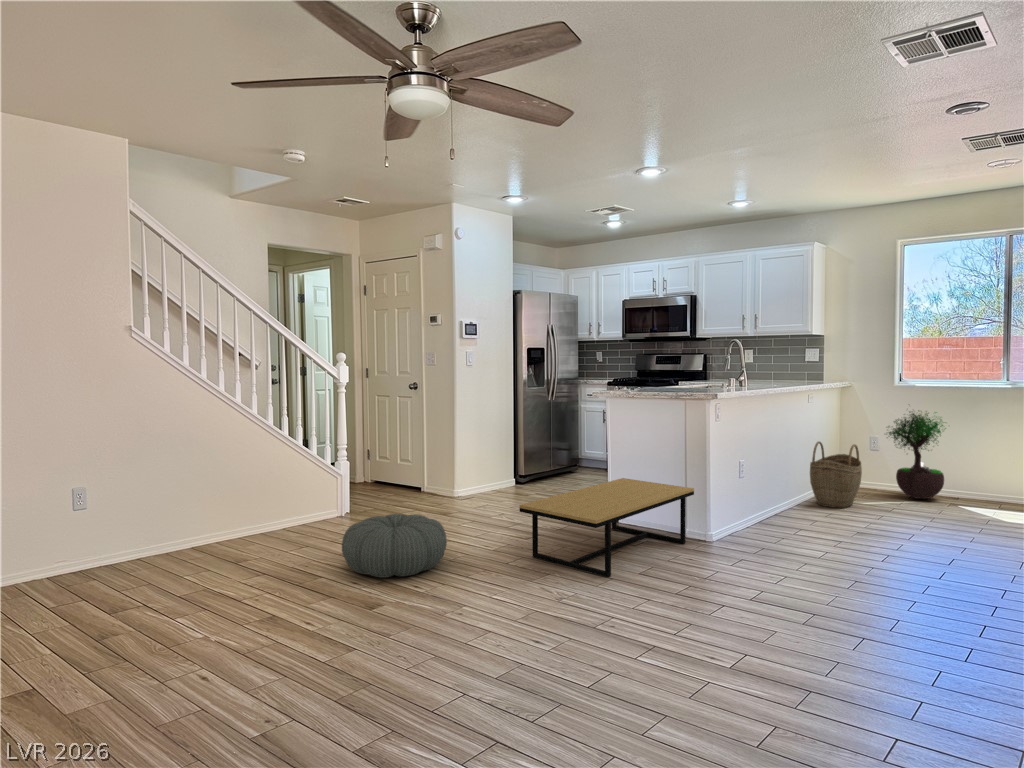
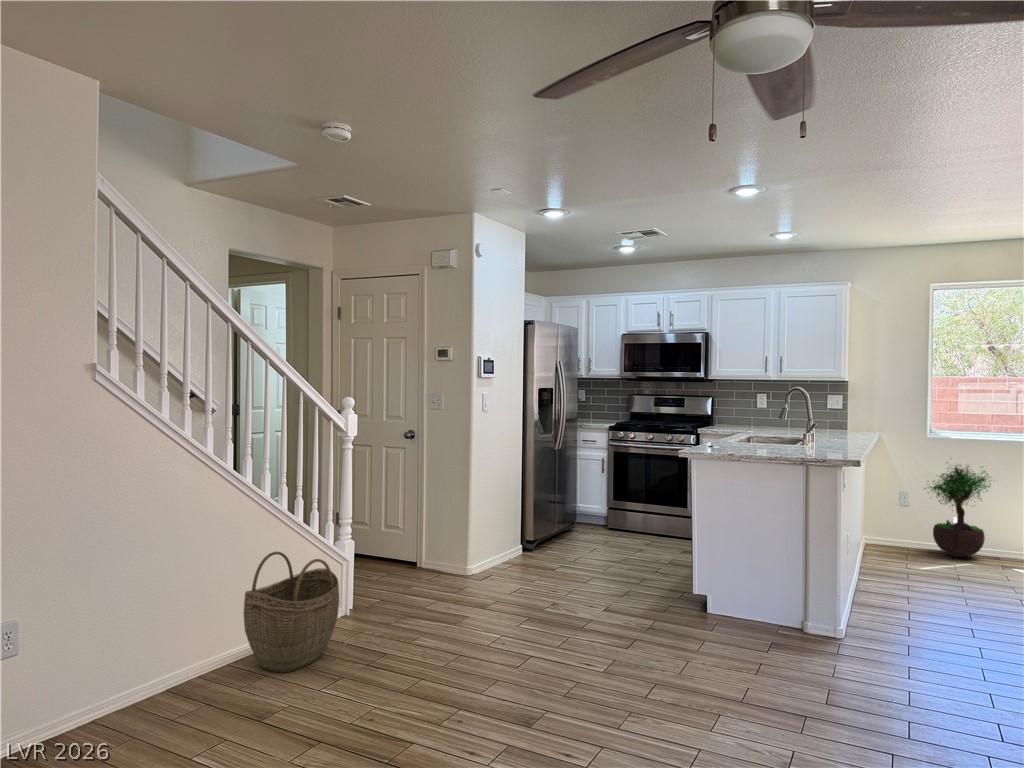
woven basket: present [810,442,862,508] -> present [243,552,339,673]
coffee table: present [519,478,694,577] -> none [658,555,817,708]
pouf: present [342,514,447,578] -> none [427,629,575,739]

